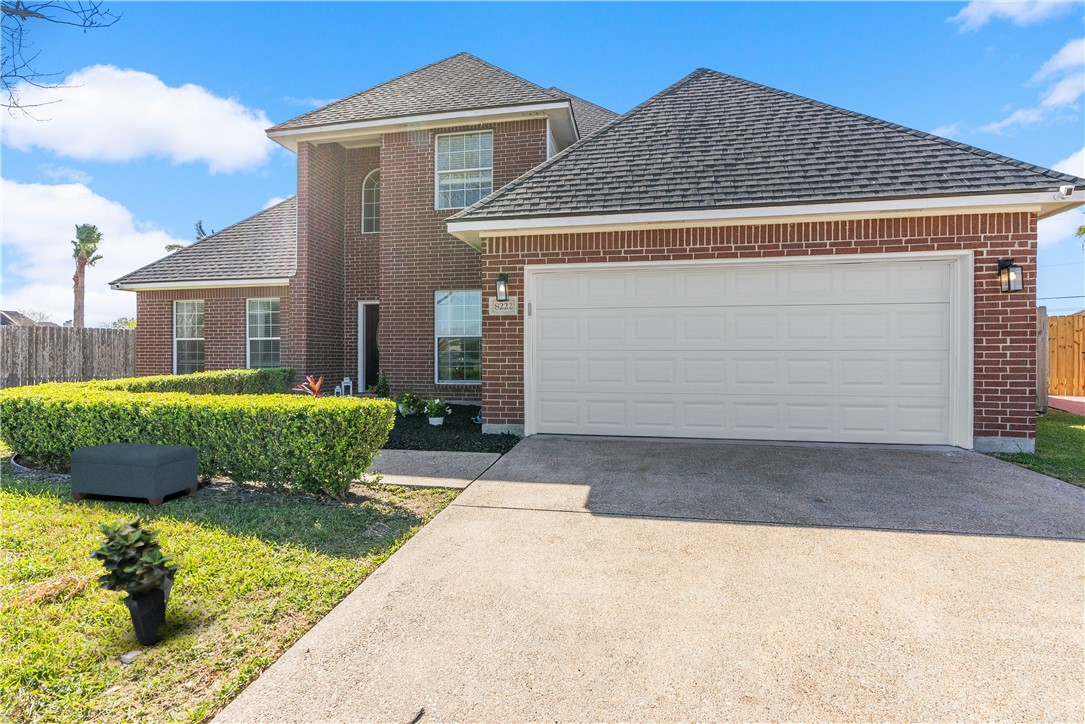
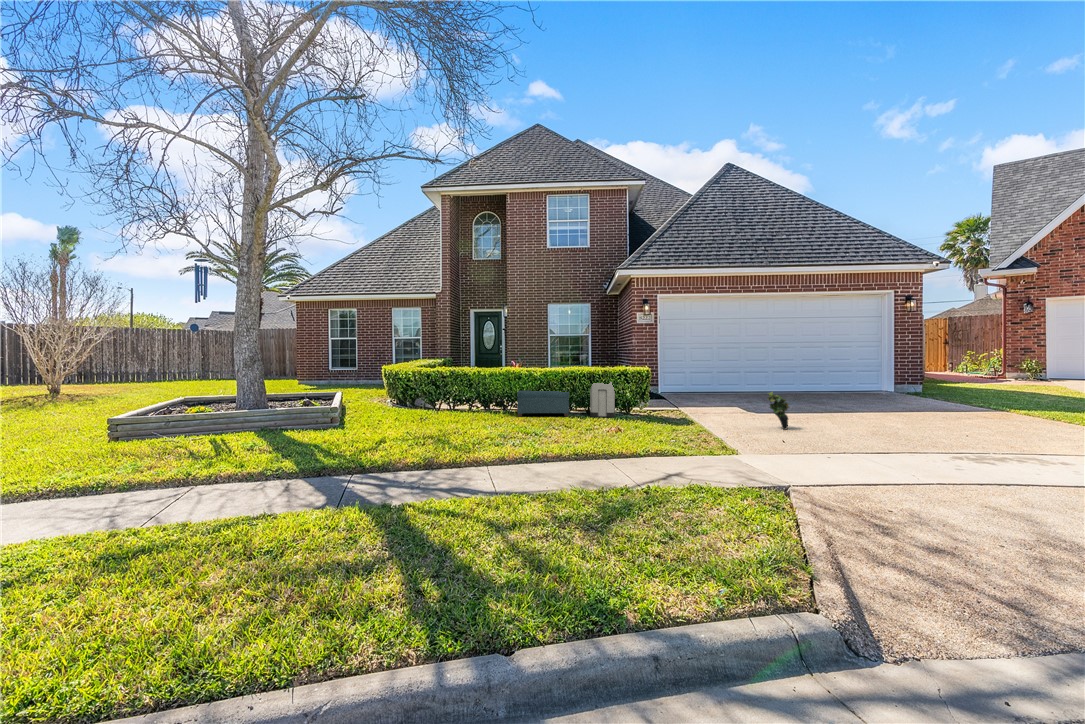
trash can: none [188,420,267,516] -> present [590,382,615,417]
potted plant: present [89,515,179,645] -> present [768,392,789,429]

